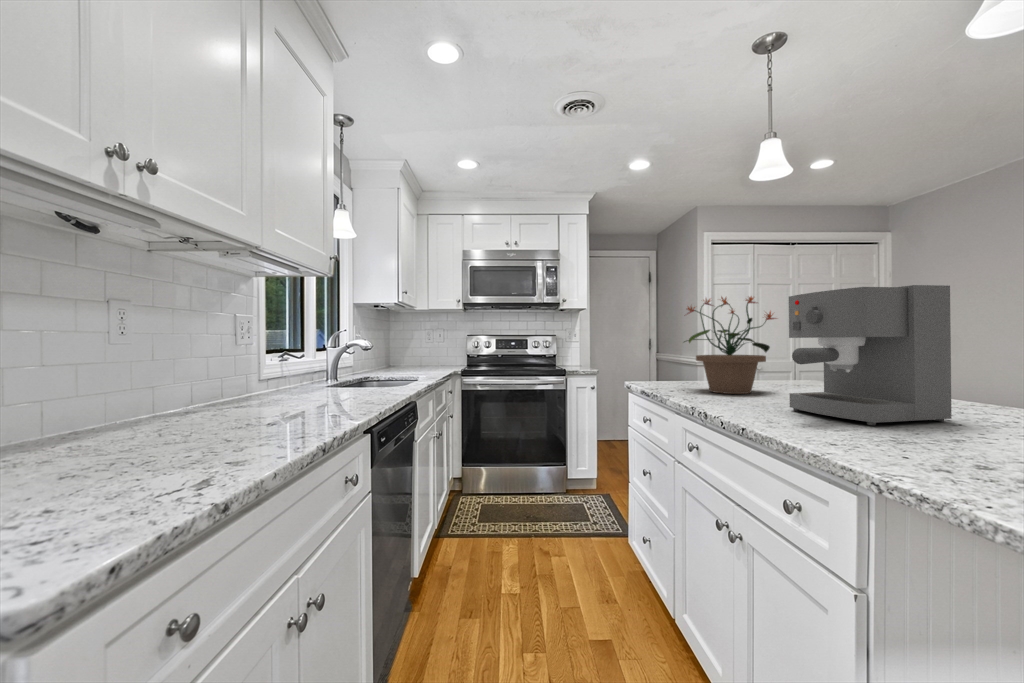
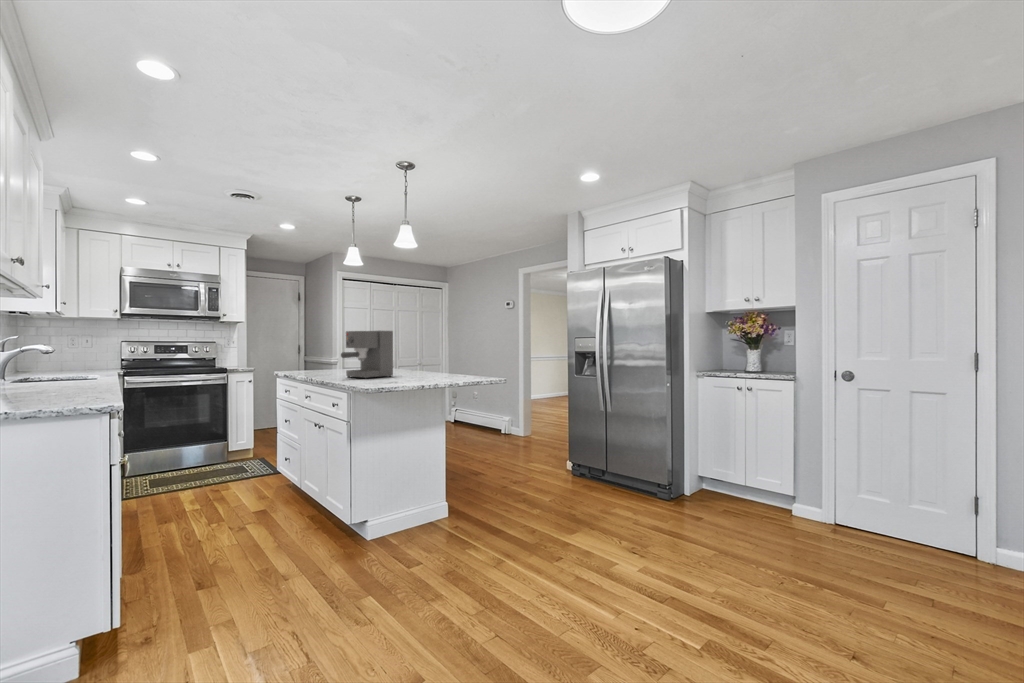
potted plant: present [684,296,776,394] -> none [308,325,351,374]

